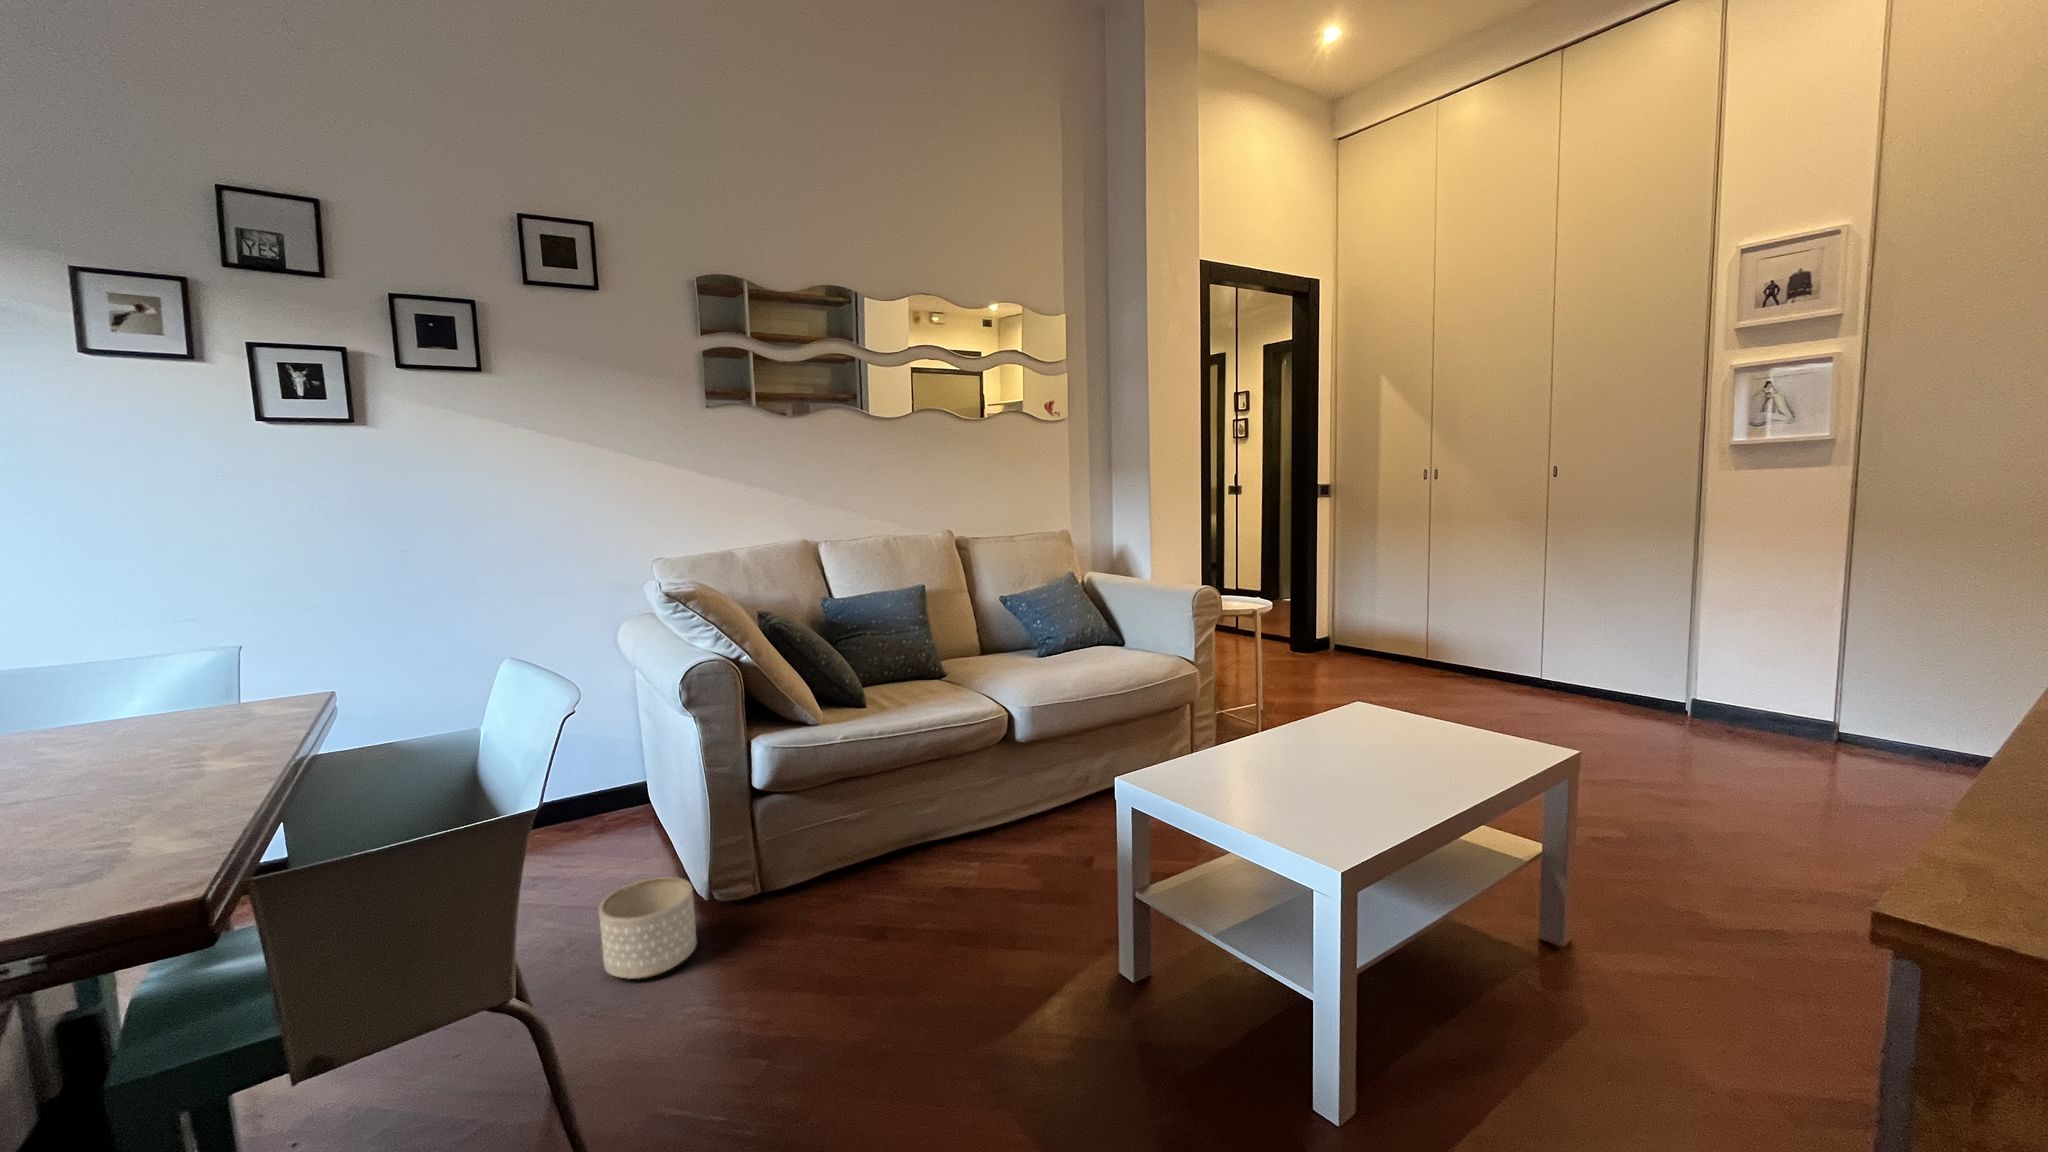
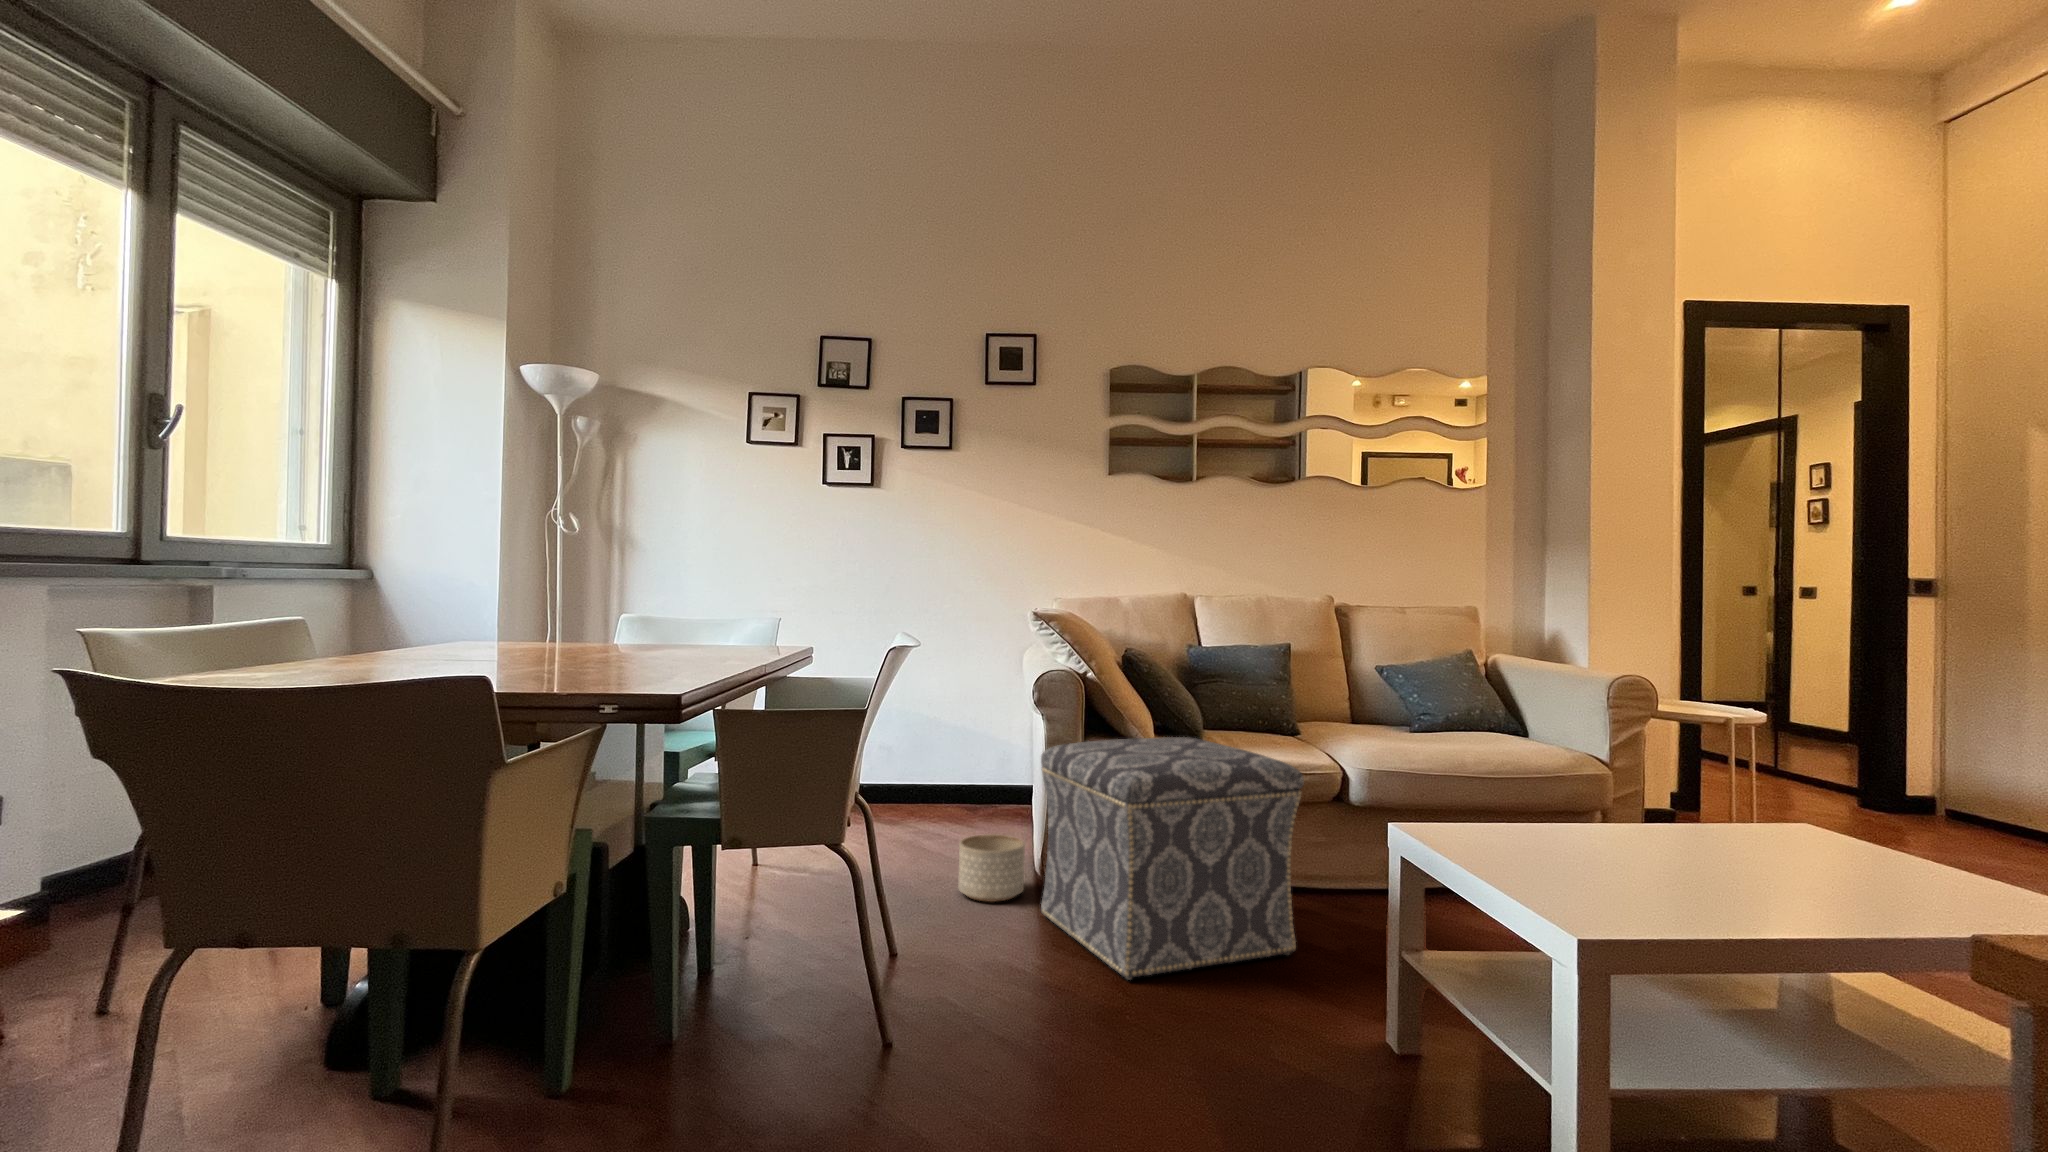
ottoman: none [718,717,1038,1054] -> present [1041,737,1304,980]

